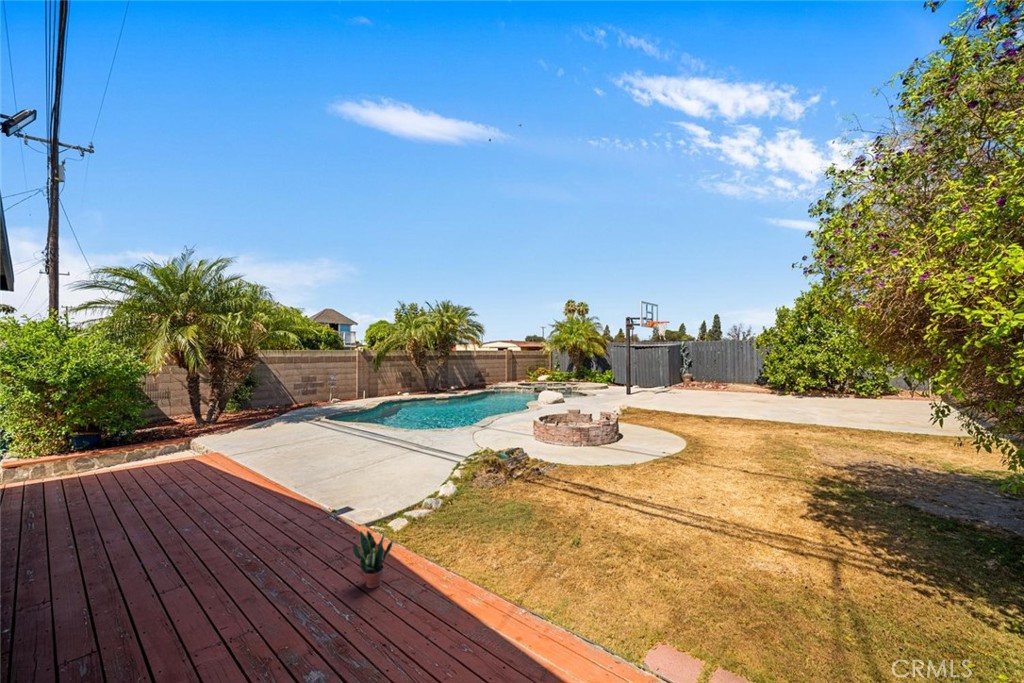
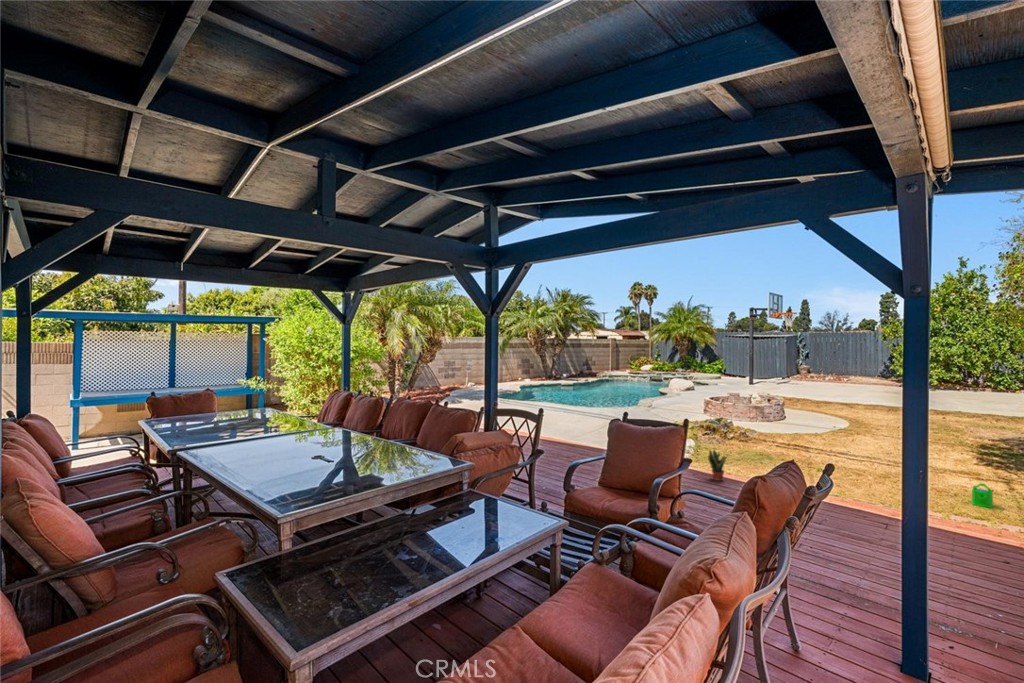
watering can: none [759,602,796,655] -> present [971,483,993,508]

